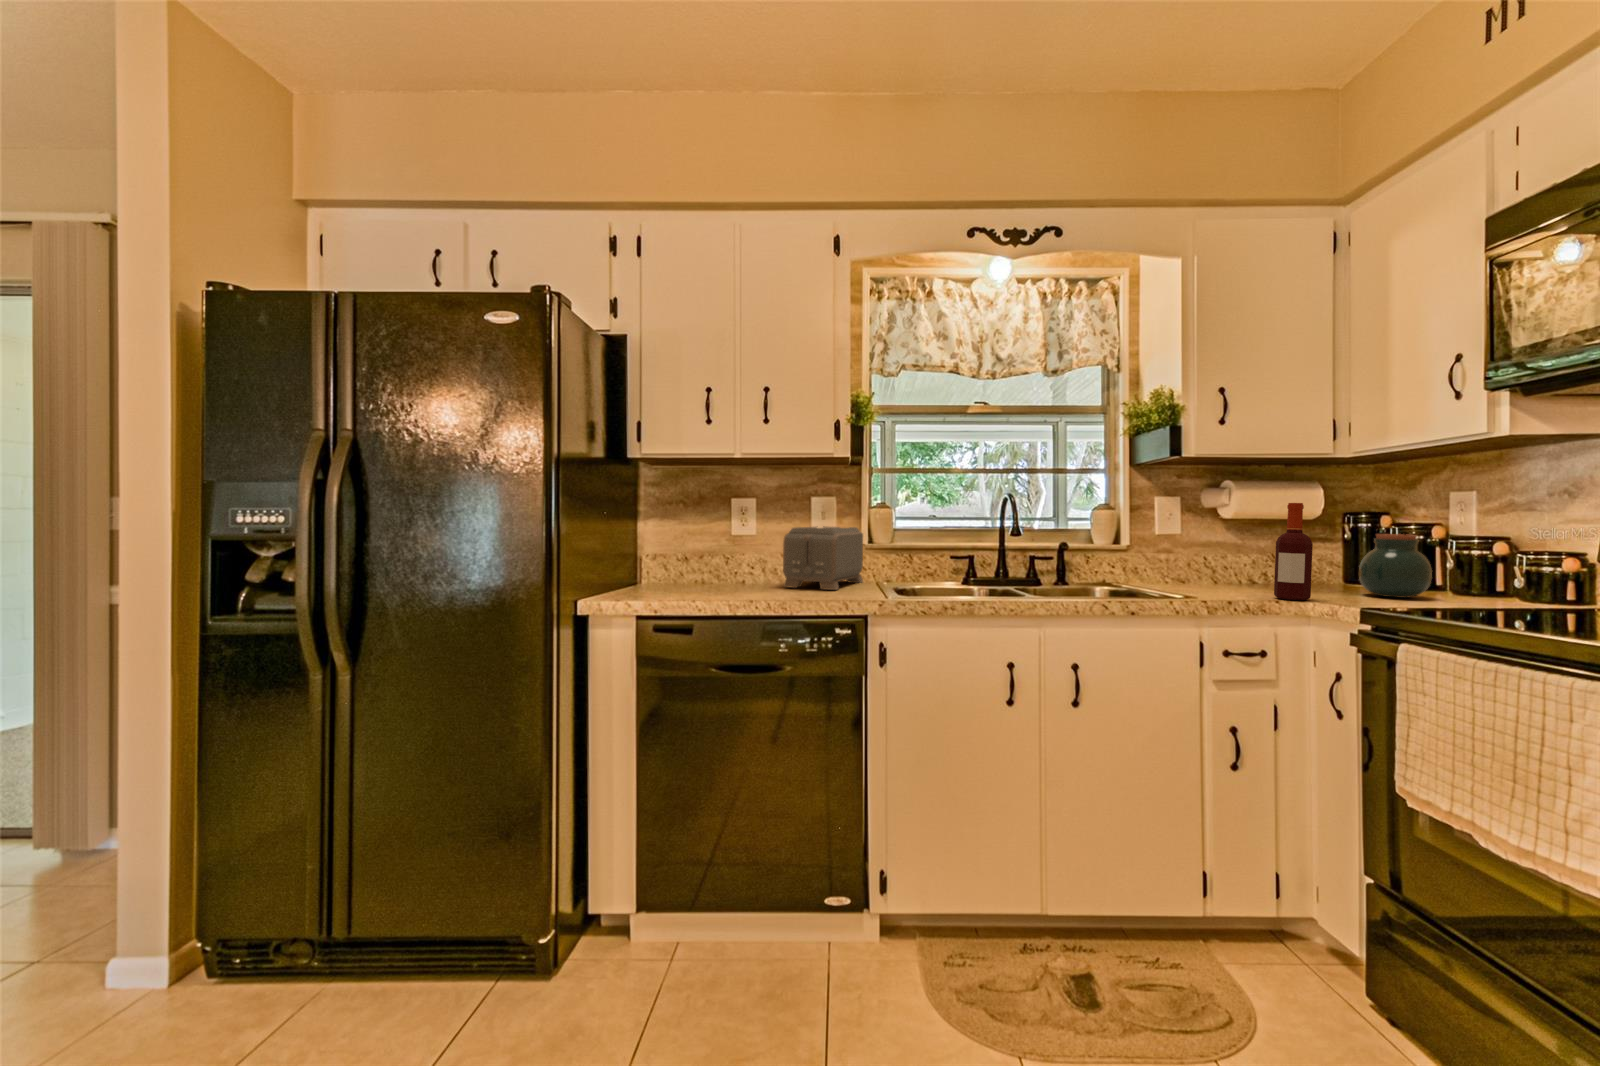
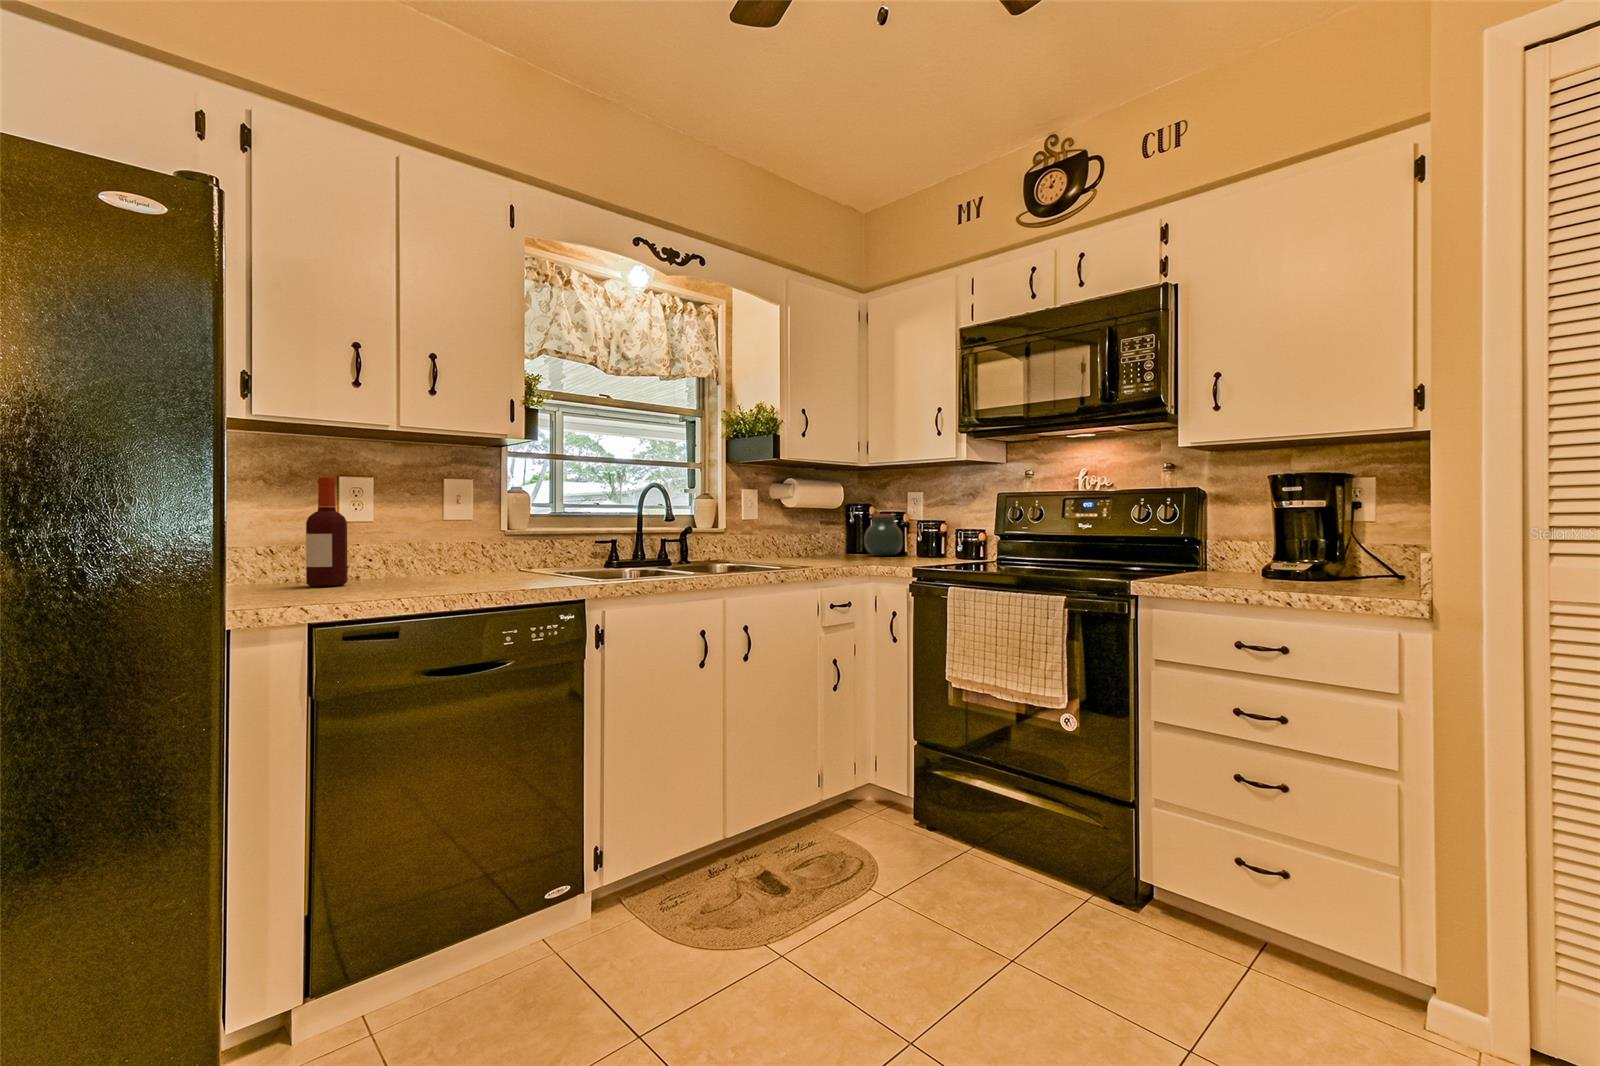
bottle: present [1274,503,1313,600] -> present [306,477,347,587]
toaster: present [783,526,863,590] -> none [425,512,500,579]

